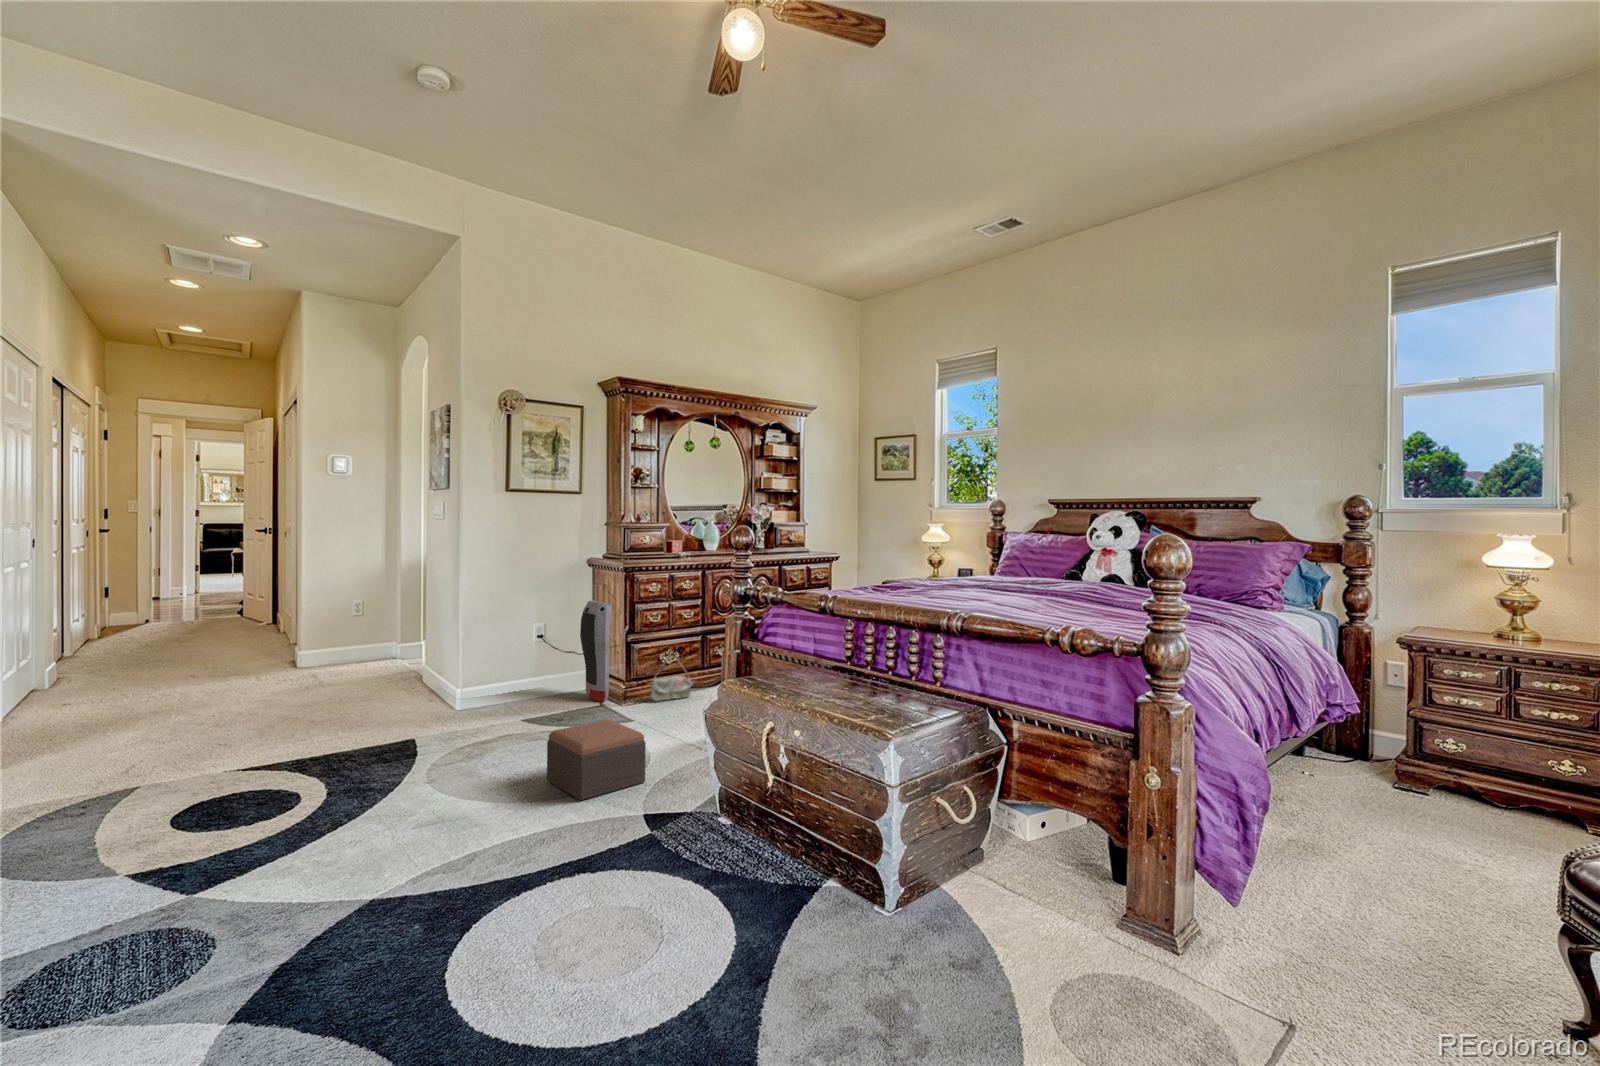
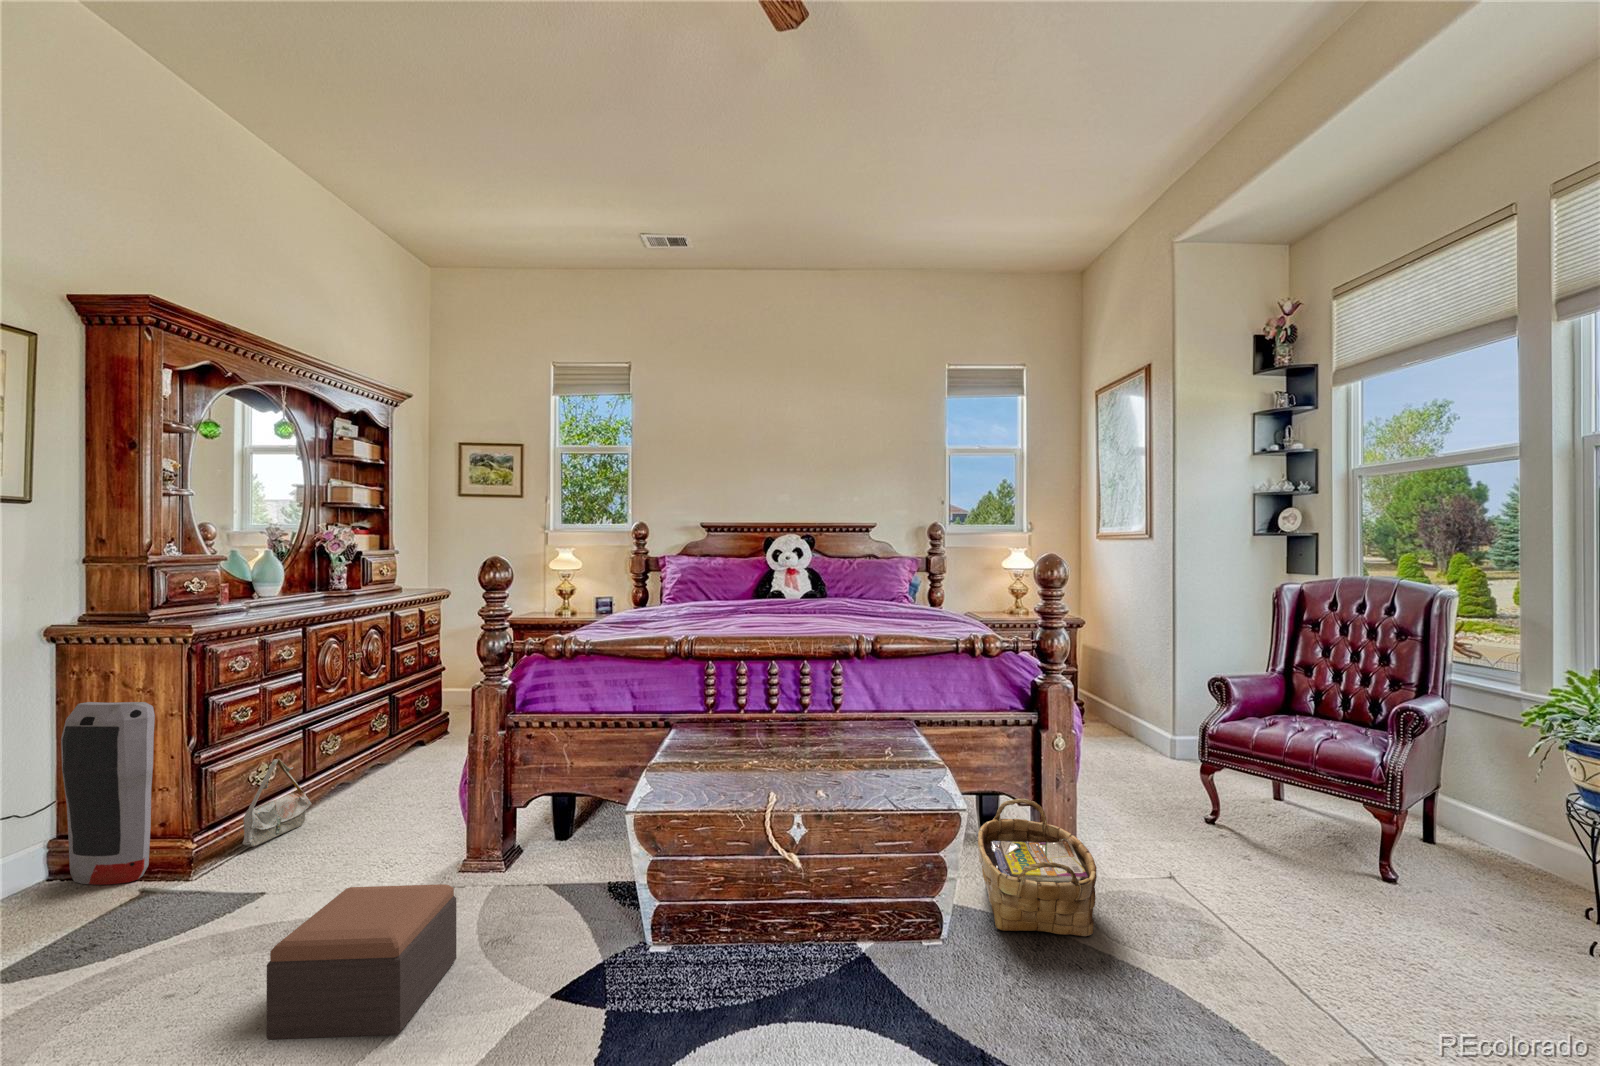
woven basket: none [956,816,1108,977] -> present [978,799,1097,936]

